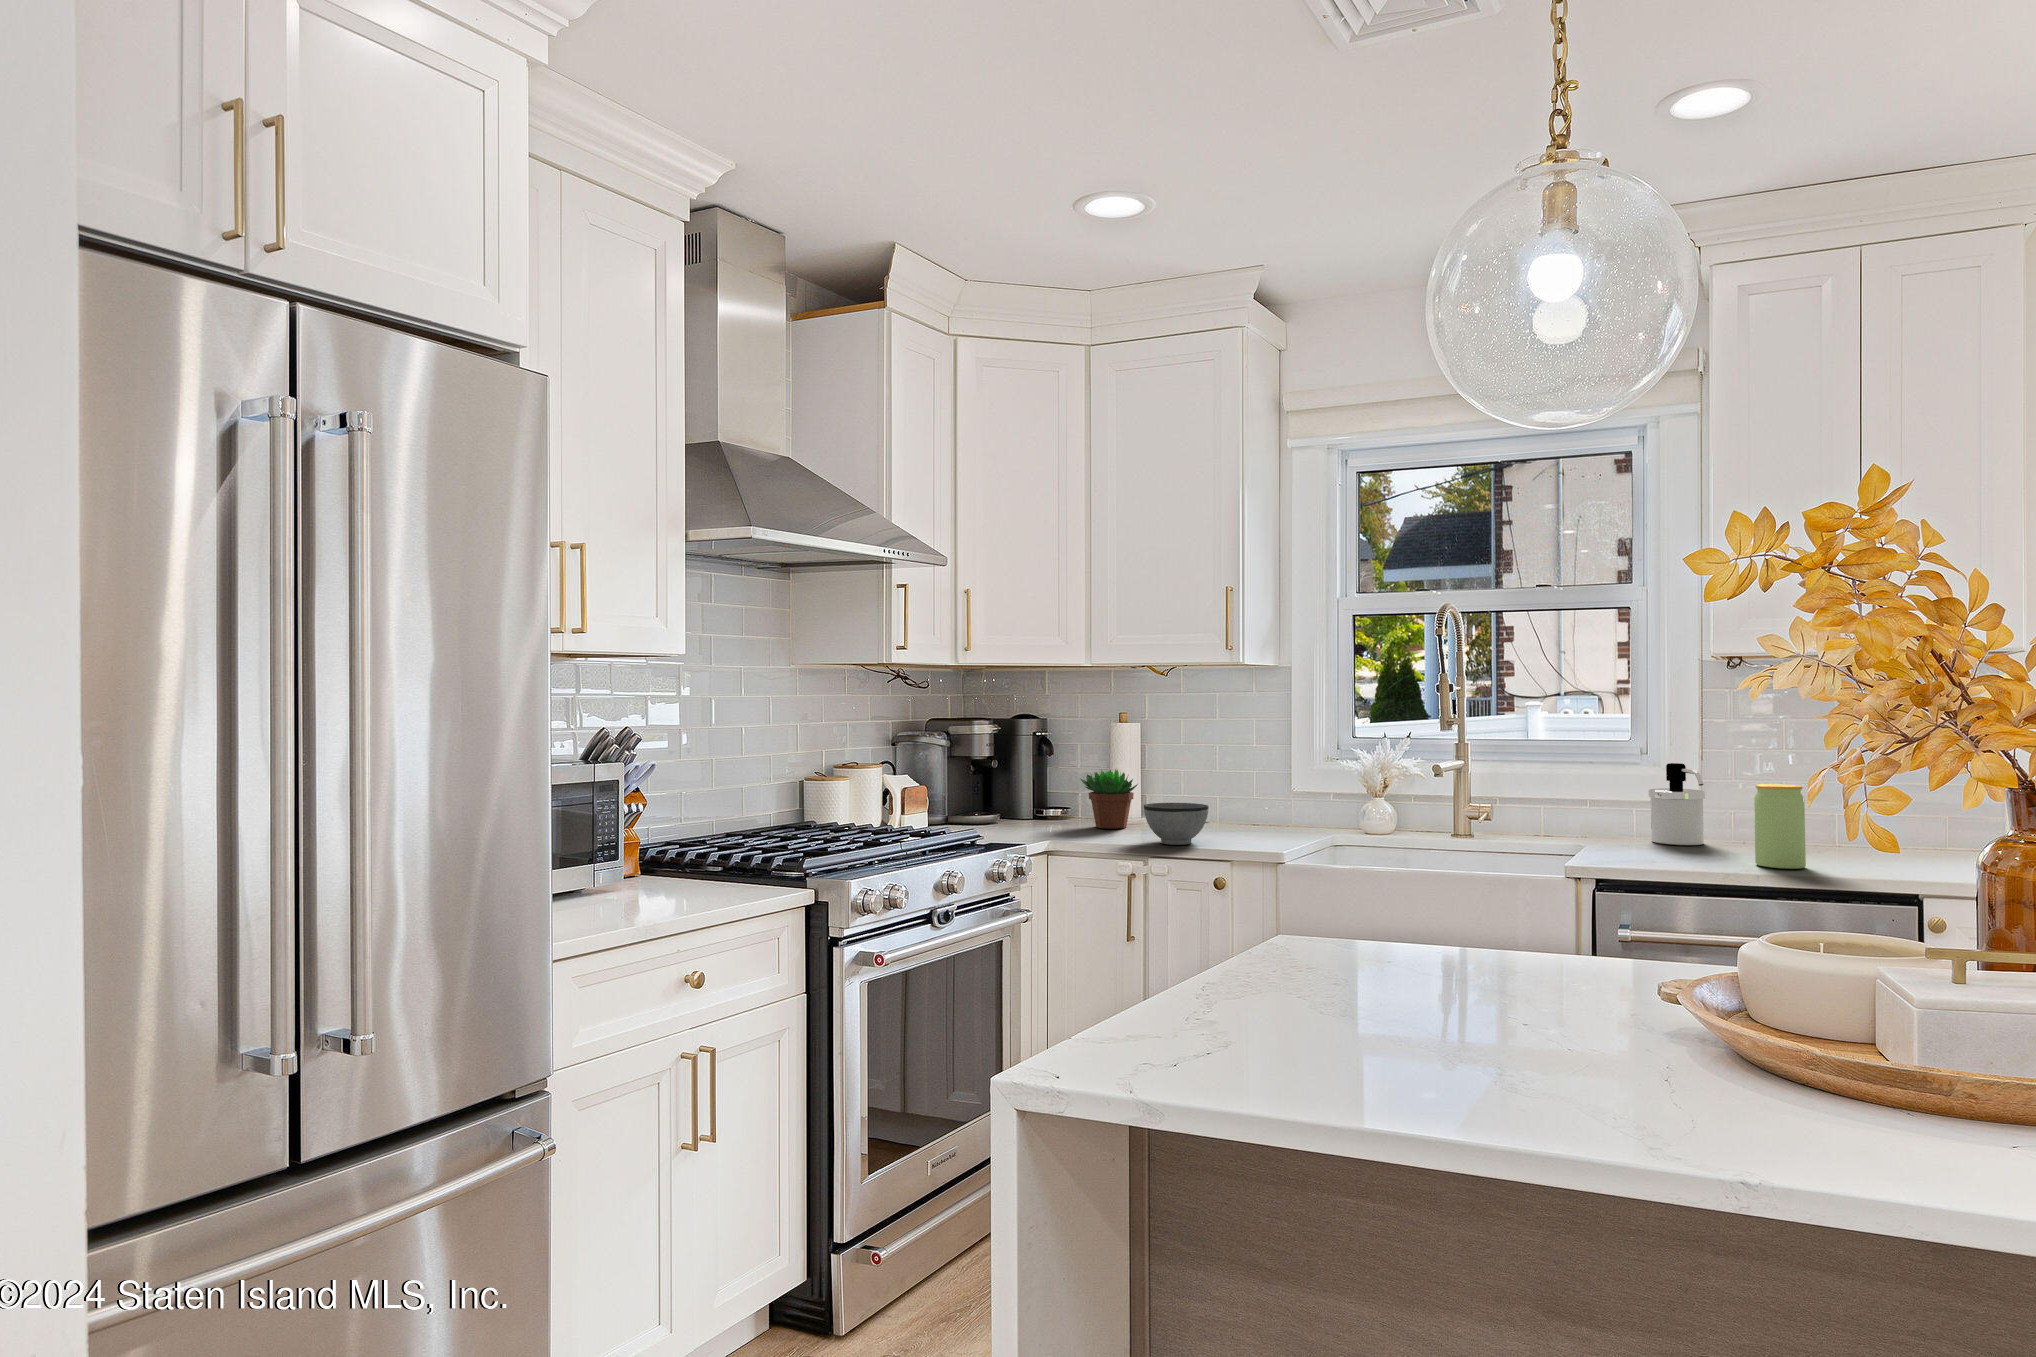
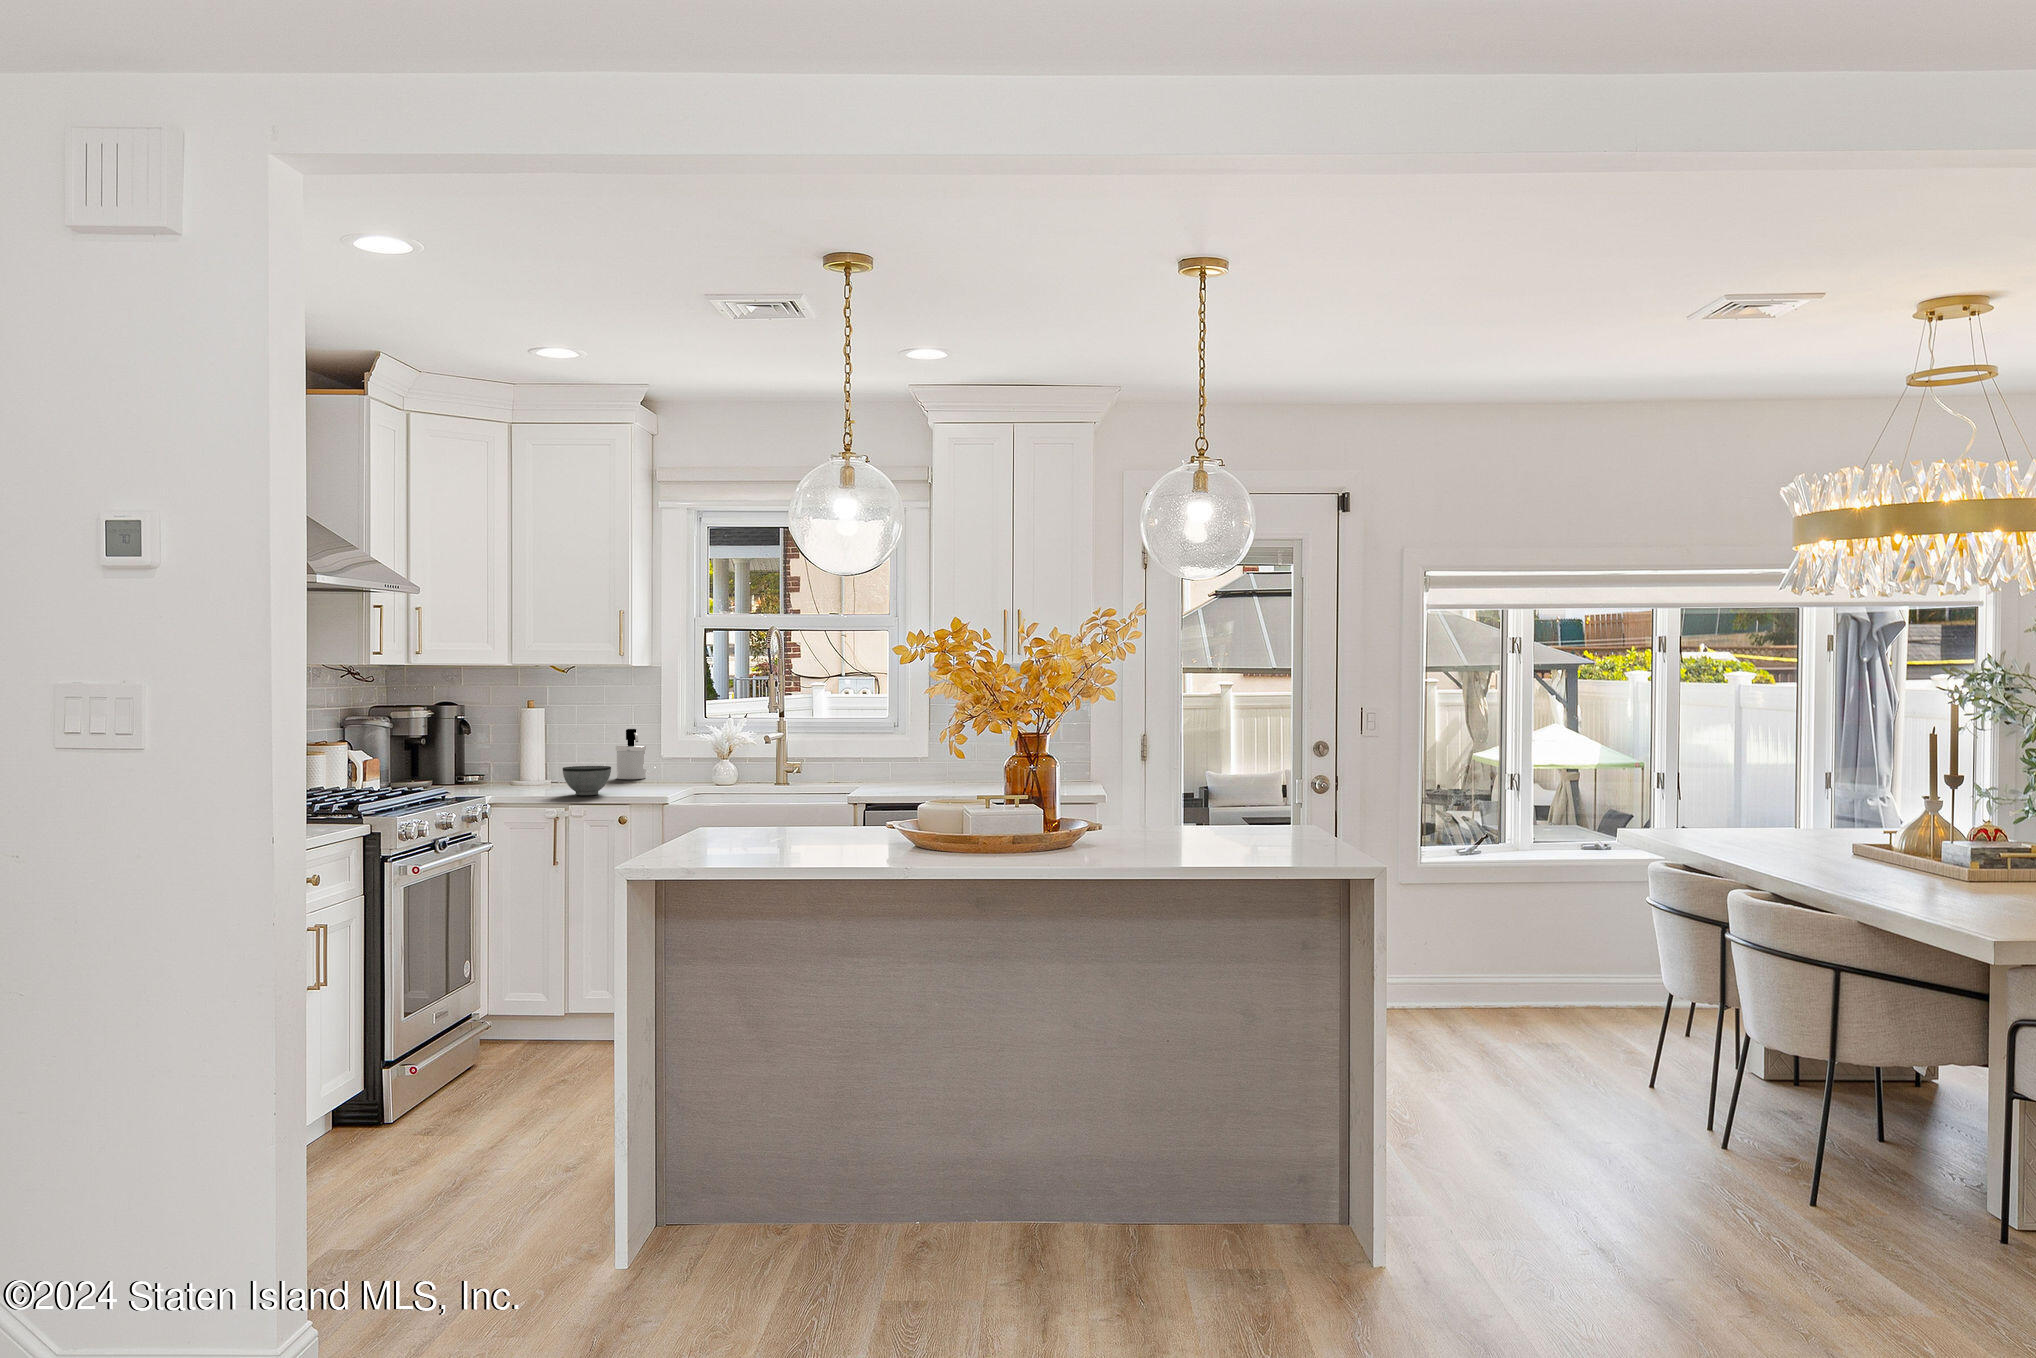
soap dispenser: present [1649,763,1705,845] -> present [616,729,646,779]
succulent plant: present [1081,769,1137,829] -> none [501,742,549,789]
jar: present [1754,784,1806,869] -> none [943,740,967,788]

